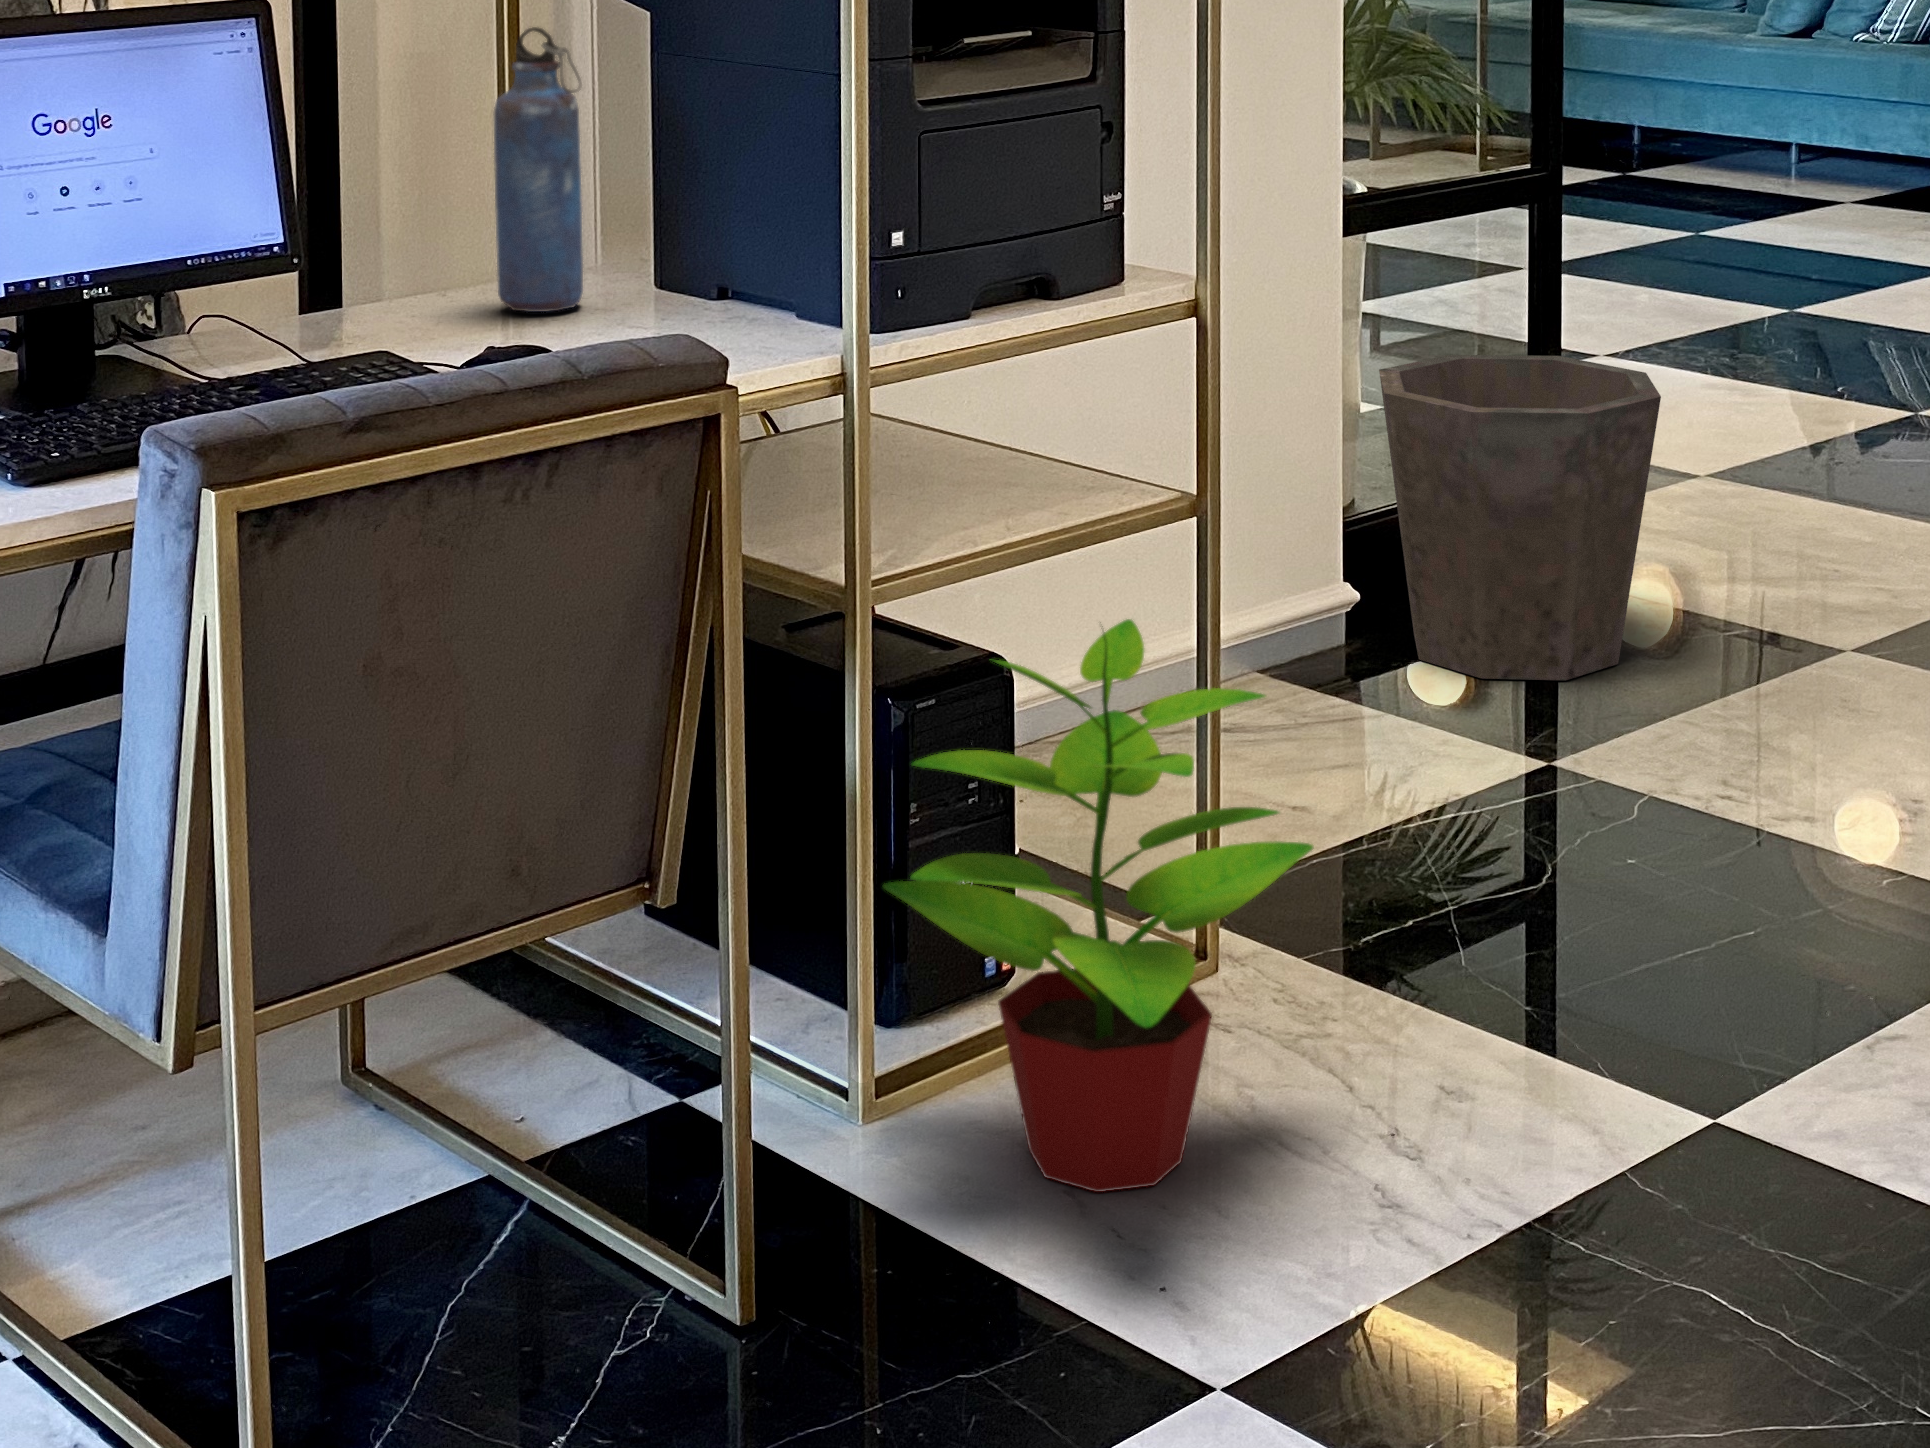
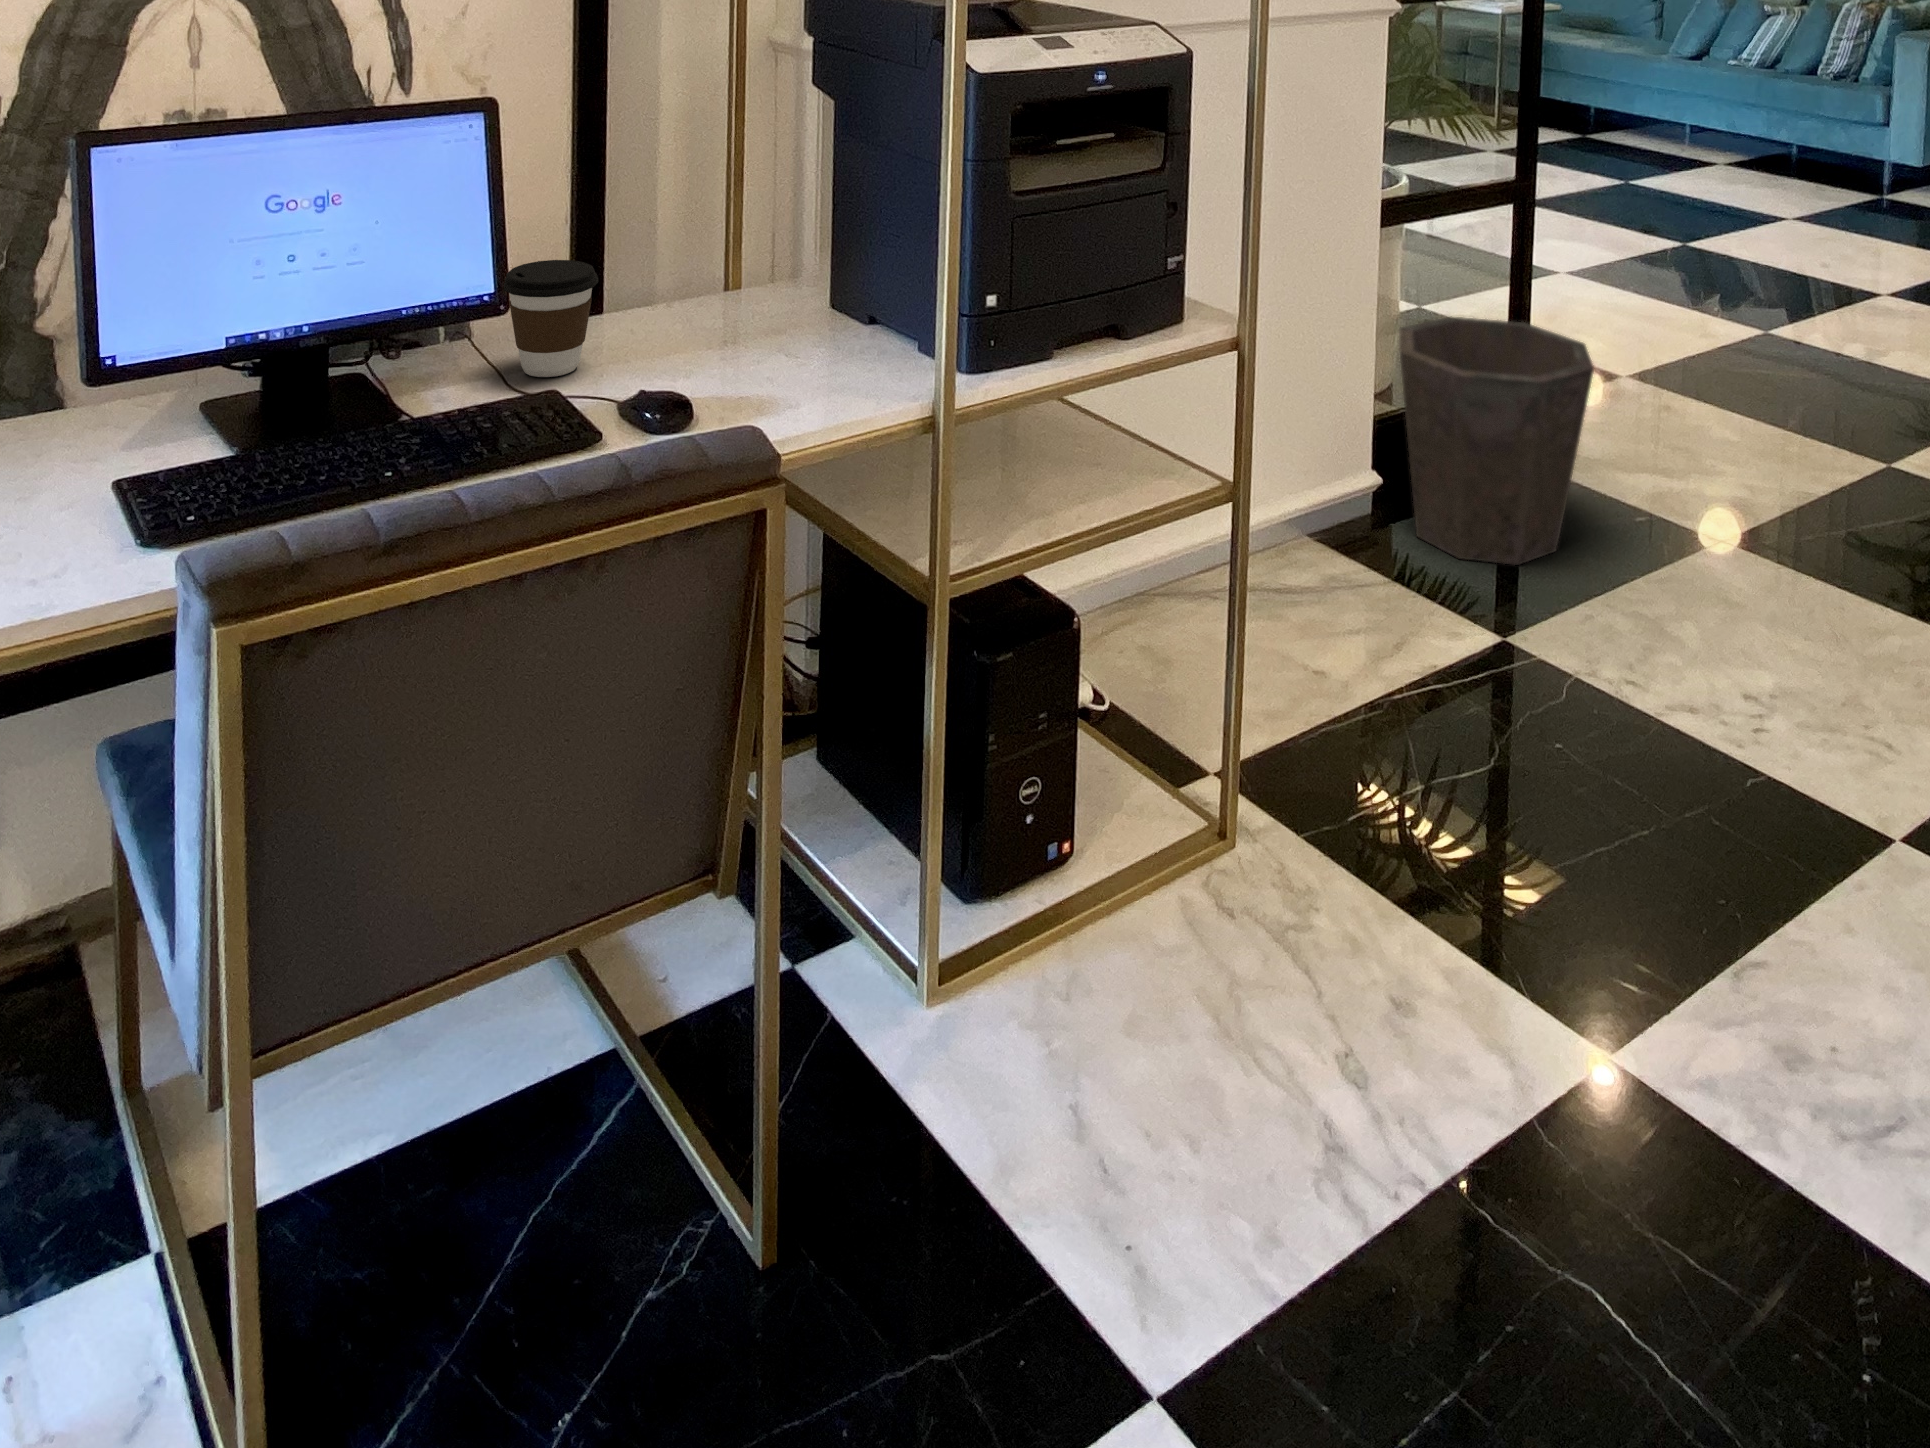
water bottle: present [494,27,583,312] -> none [689,118,757,339]
coffee cup: none [289,210,406,350] -> present [504,260,598,377]
potted plant: present [883,619,1313,1192] -> none [934,639,1287,1142]

